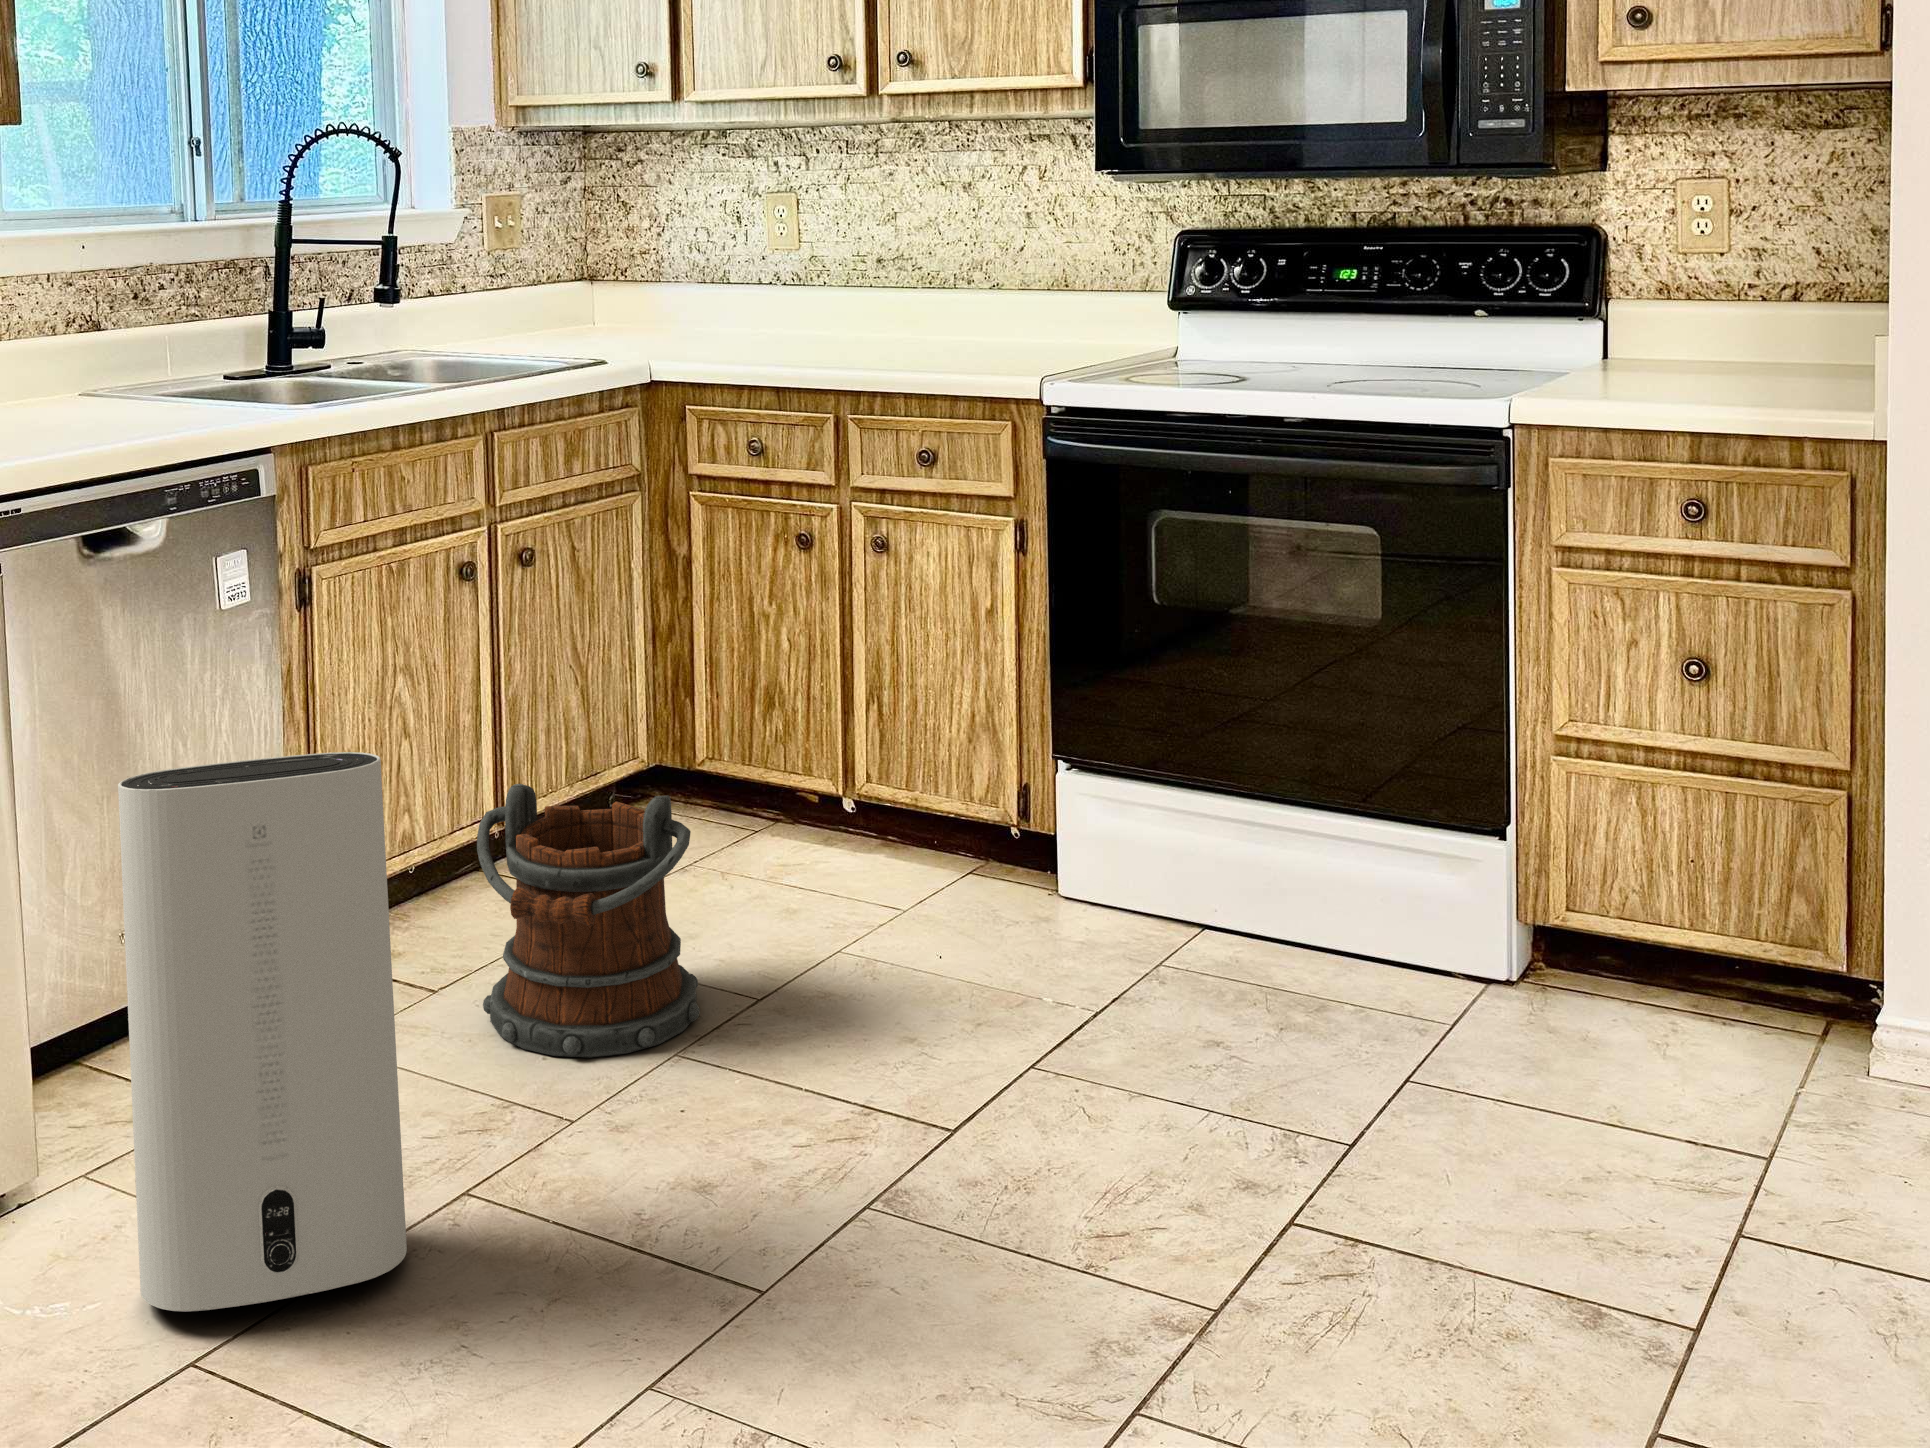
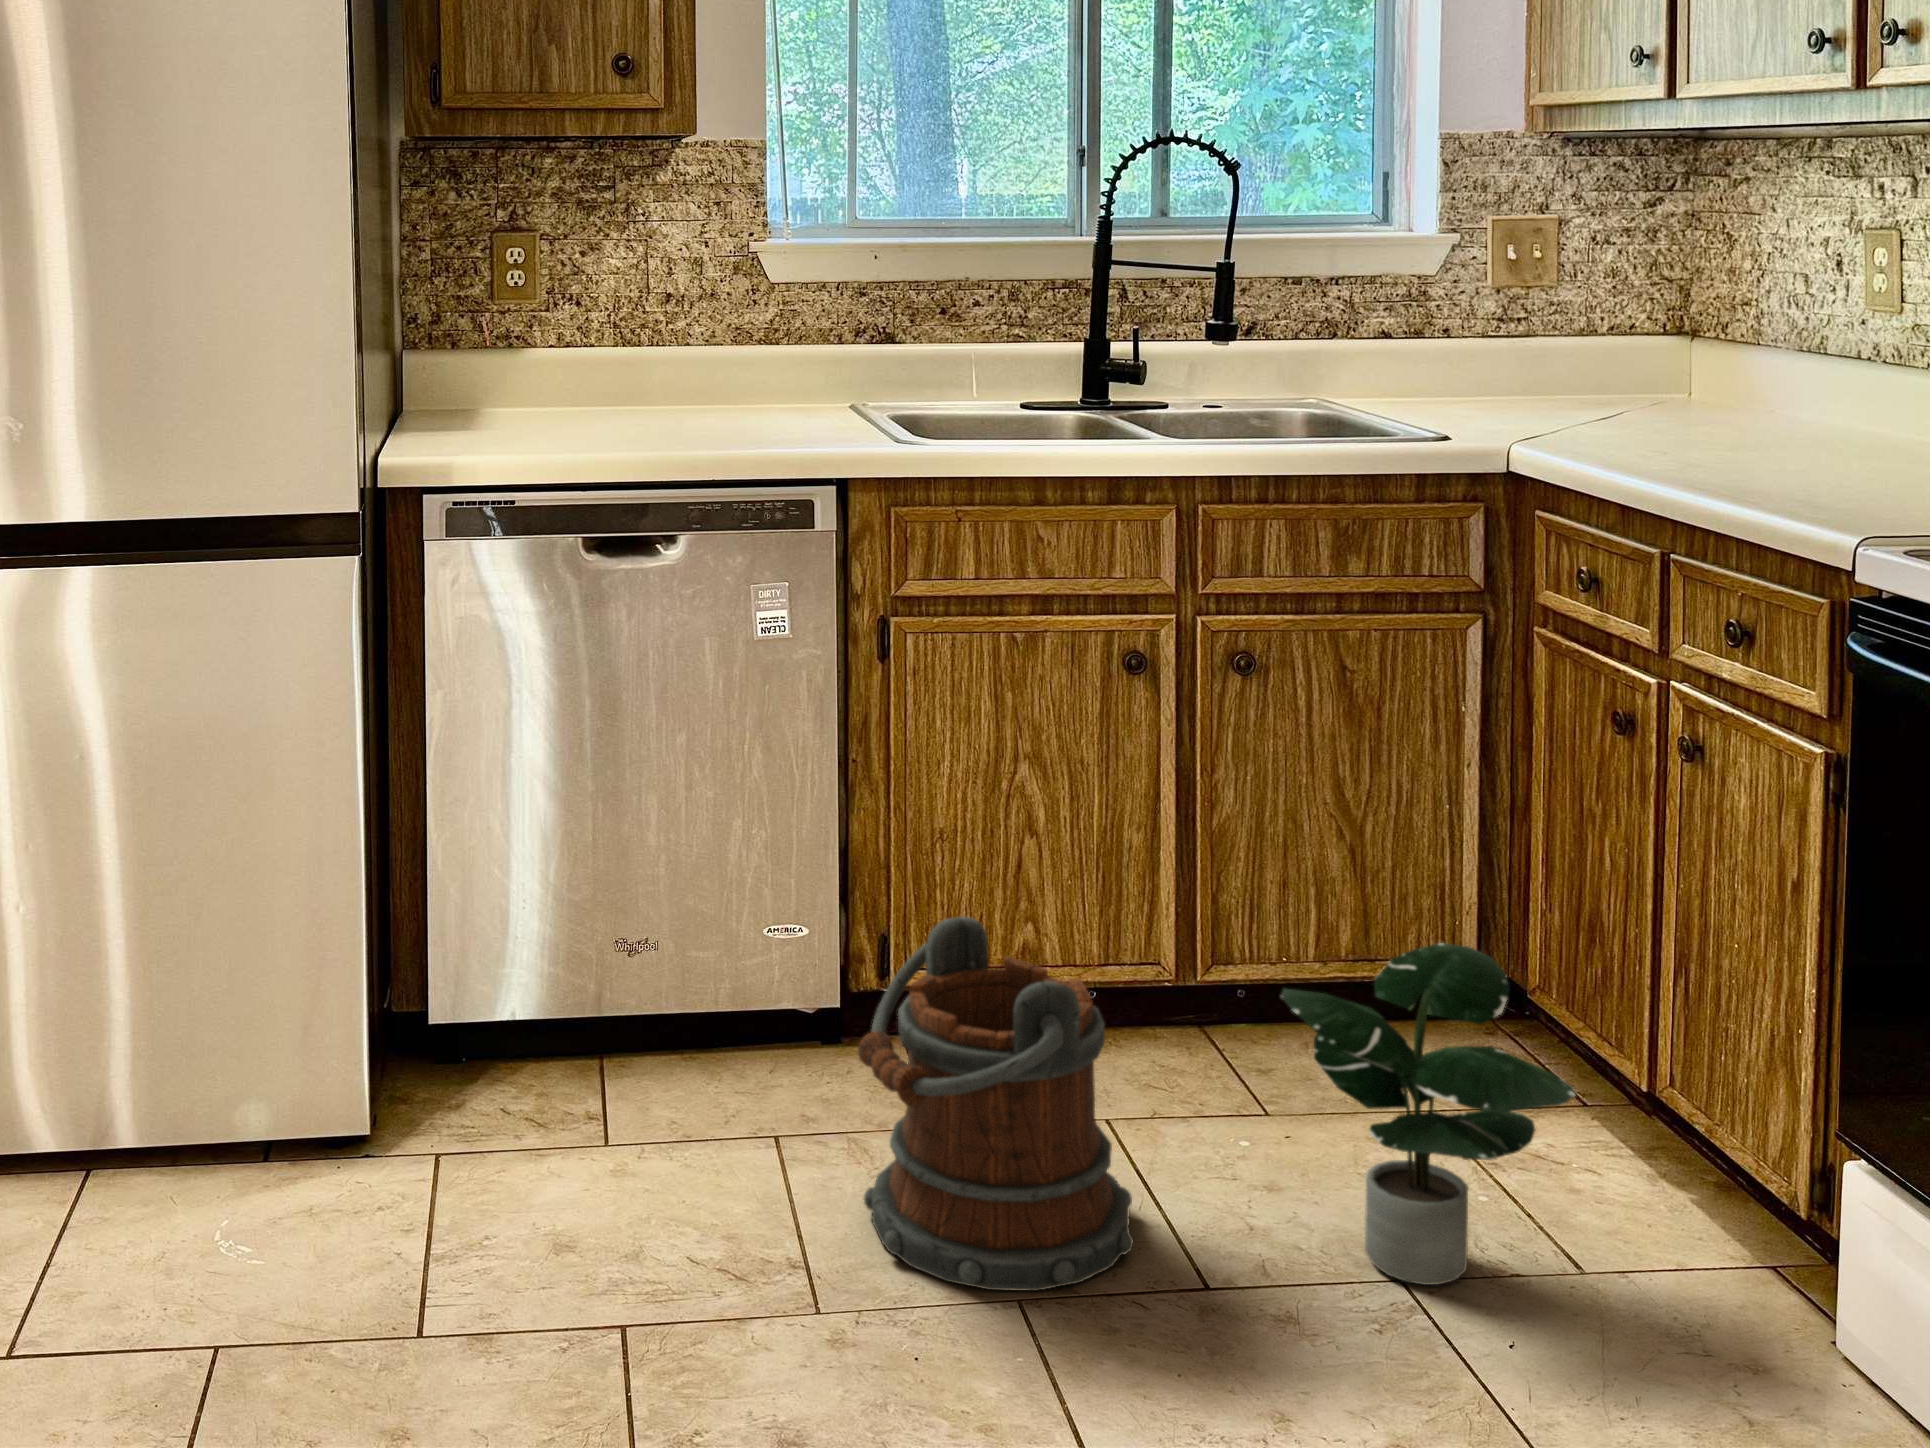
potted plant: none [732,707,935,939] -> present [1281,943,1575,1285]
air purifier: present [118,752,407,1312] -> none [219,765,505,1350]

